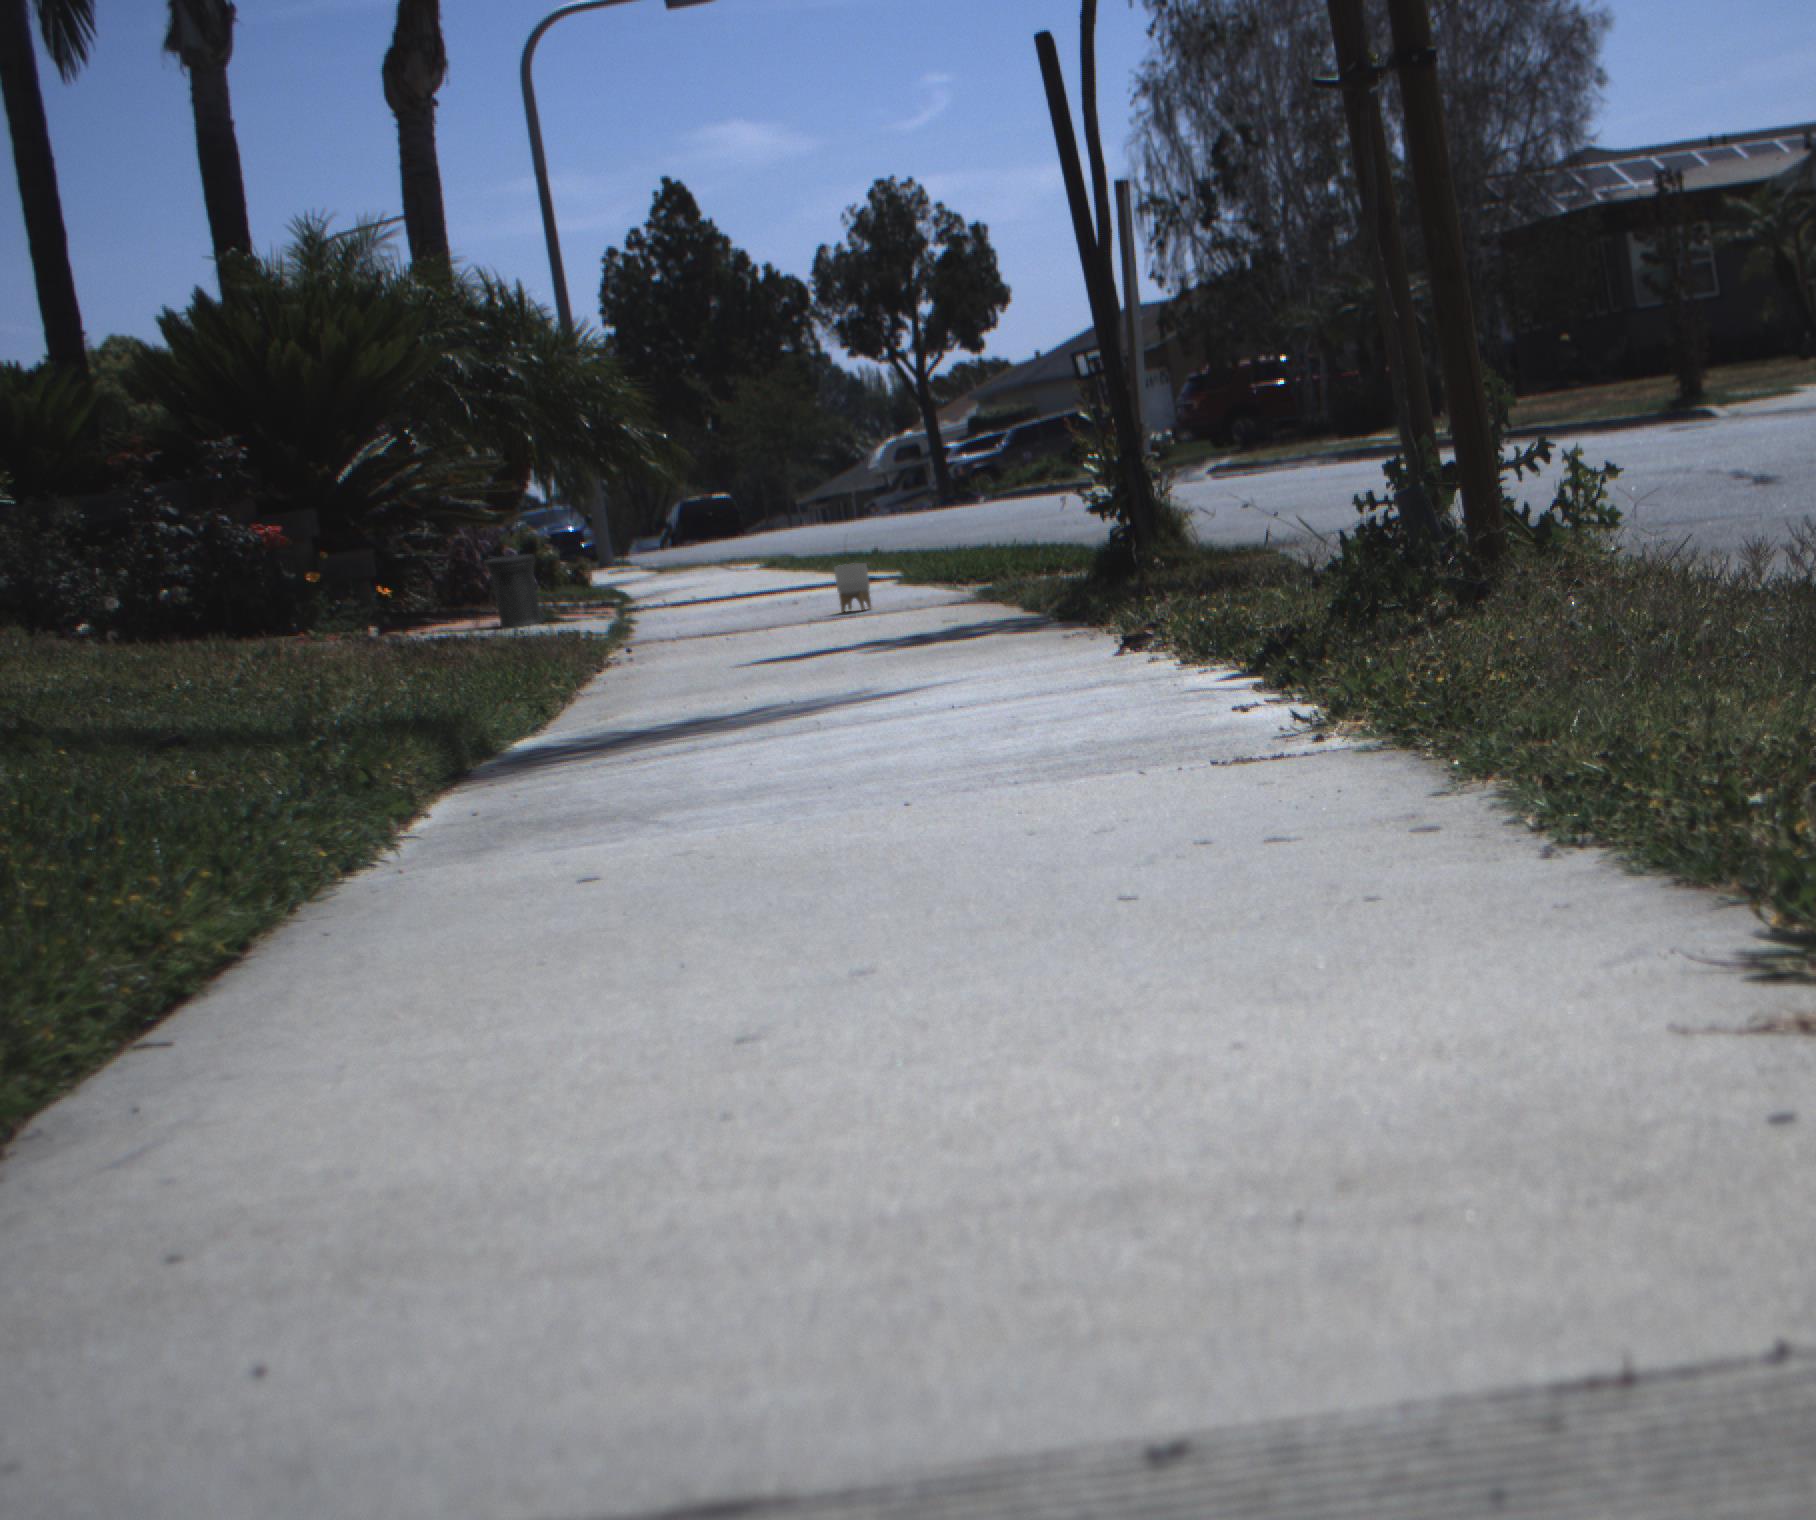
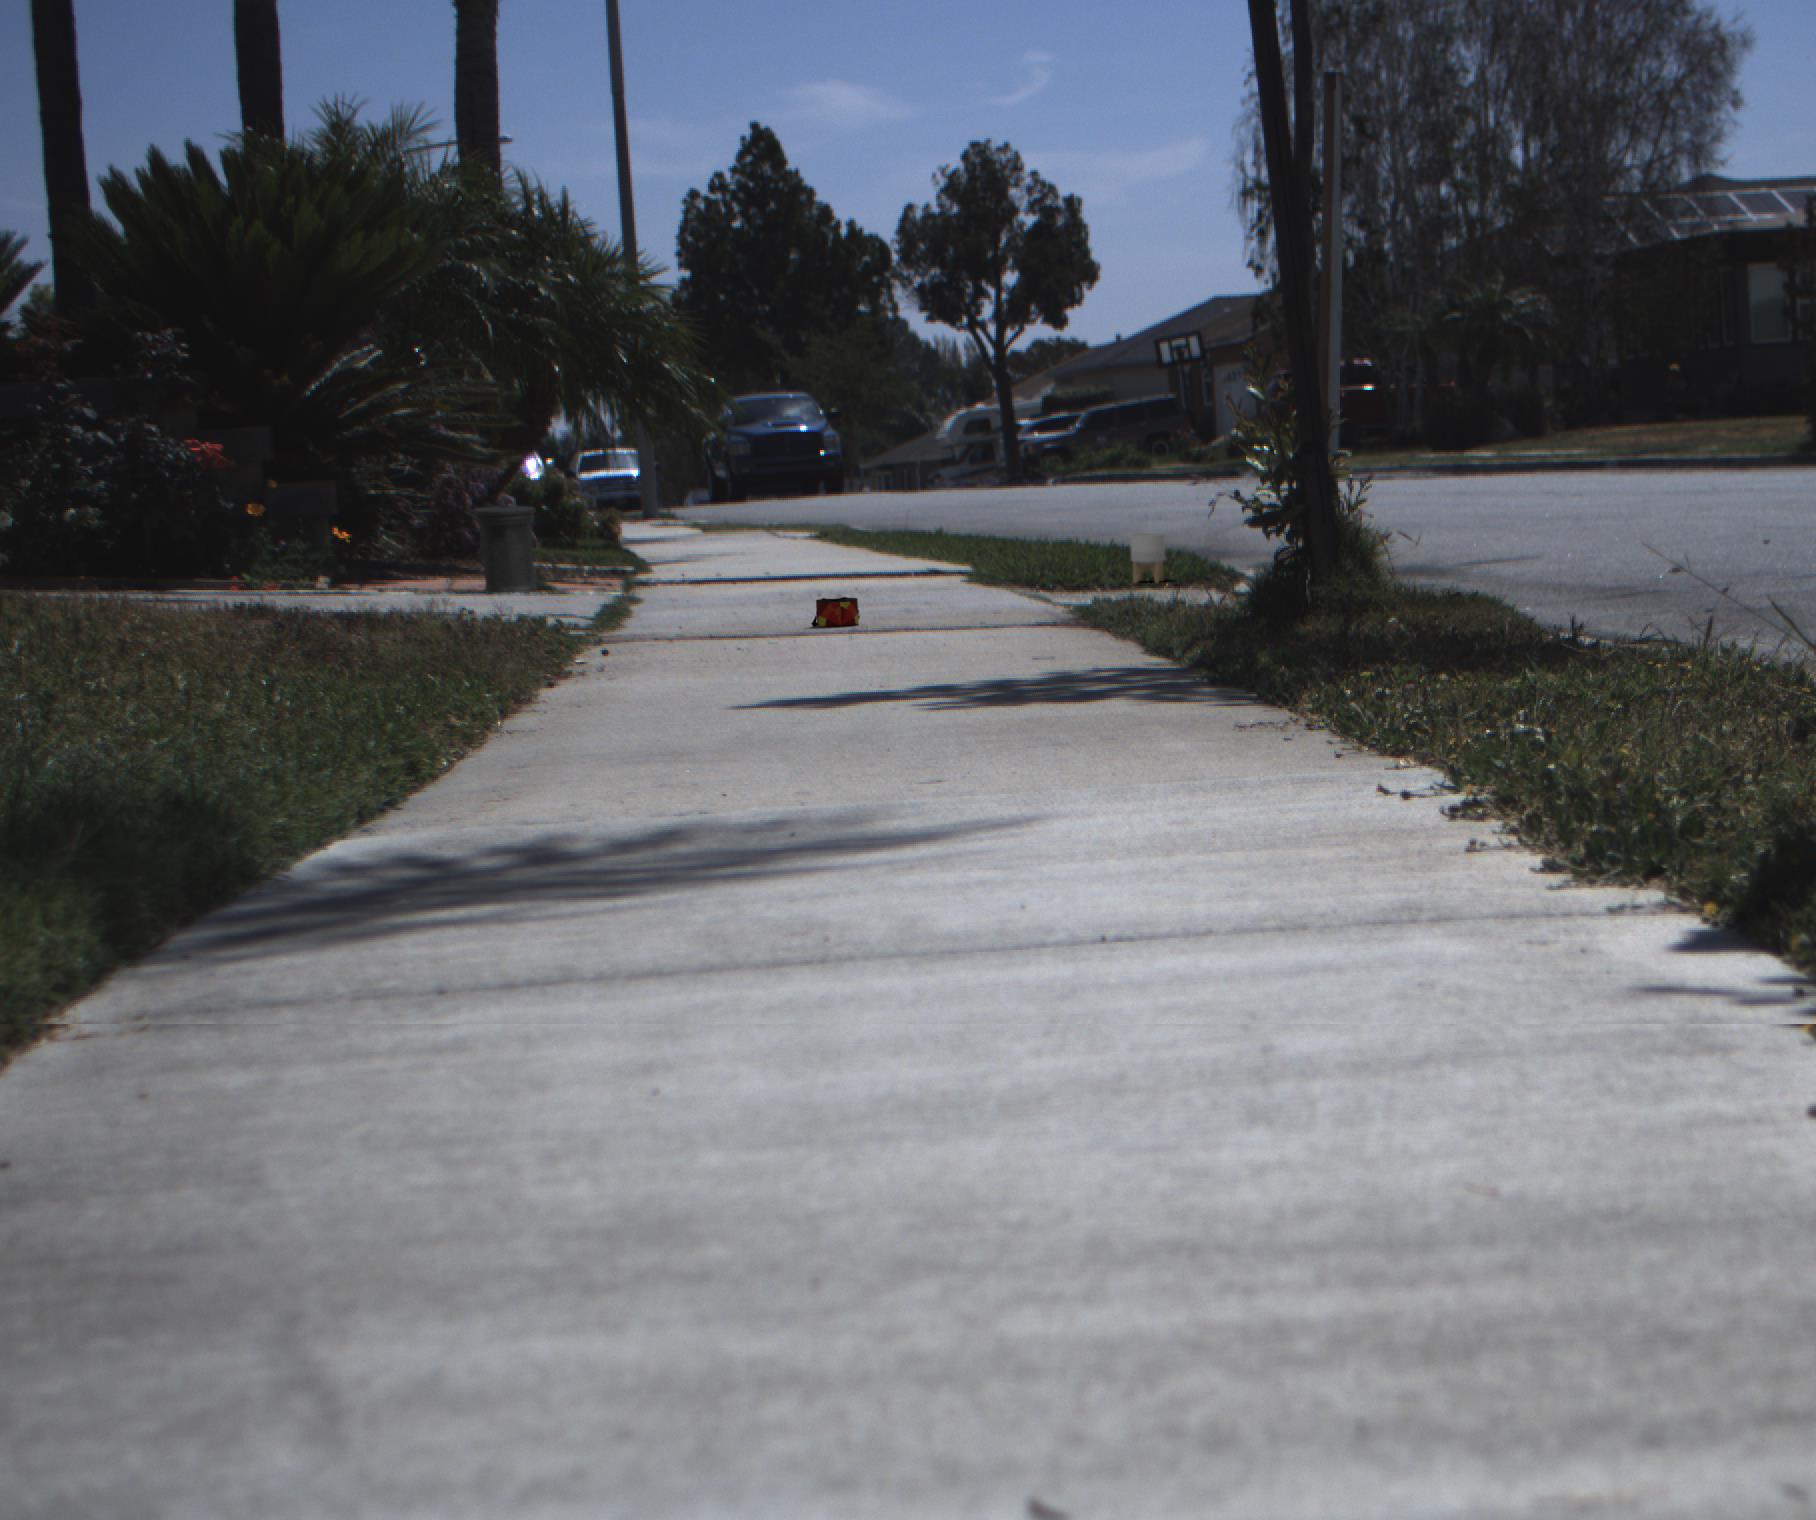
planter: present [834,563,871,613] -> present [1131,533,1165,583]
bag: none [755,601,793,627] -> present [811,597,860,627]

